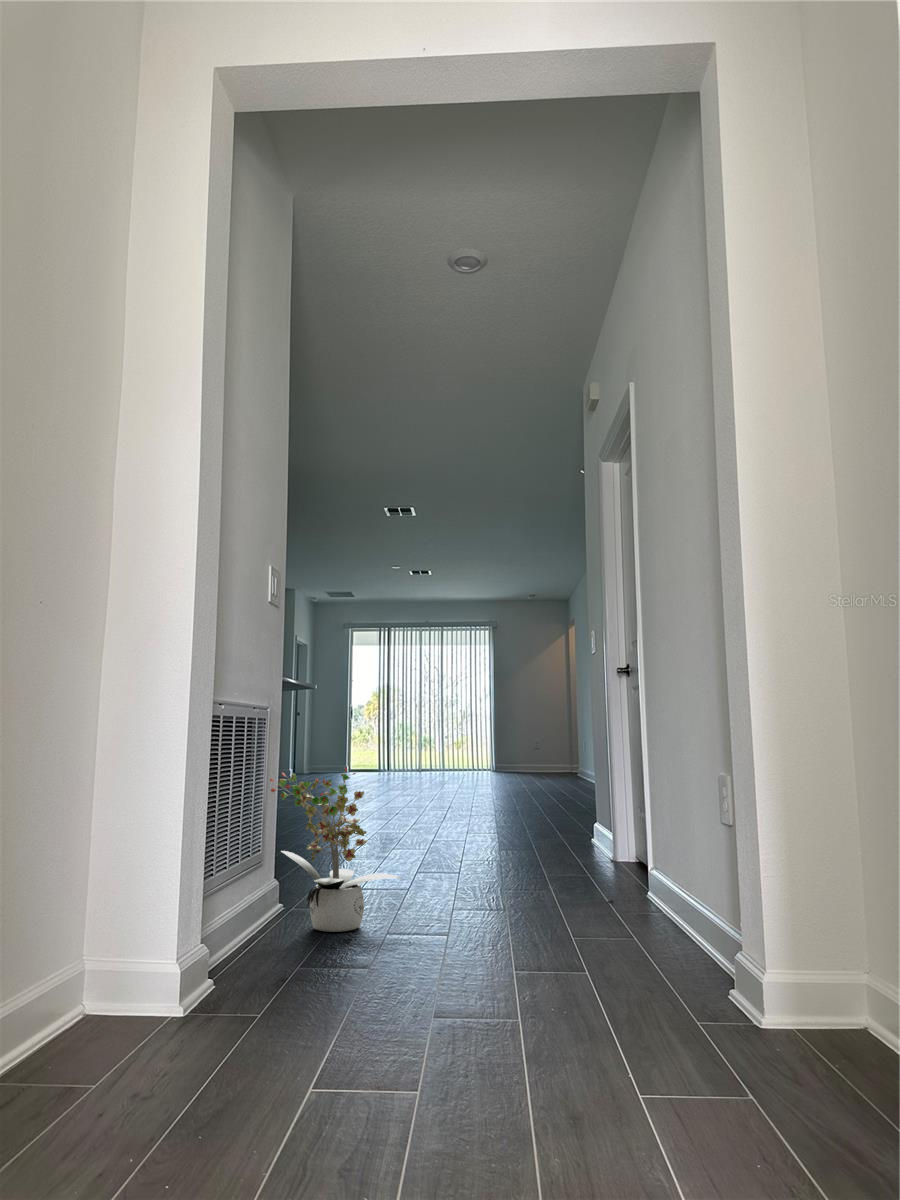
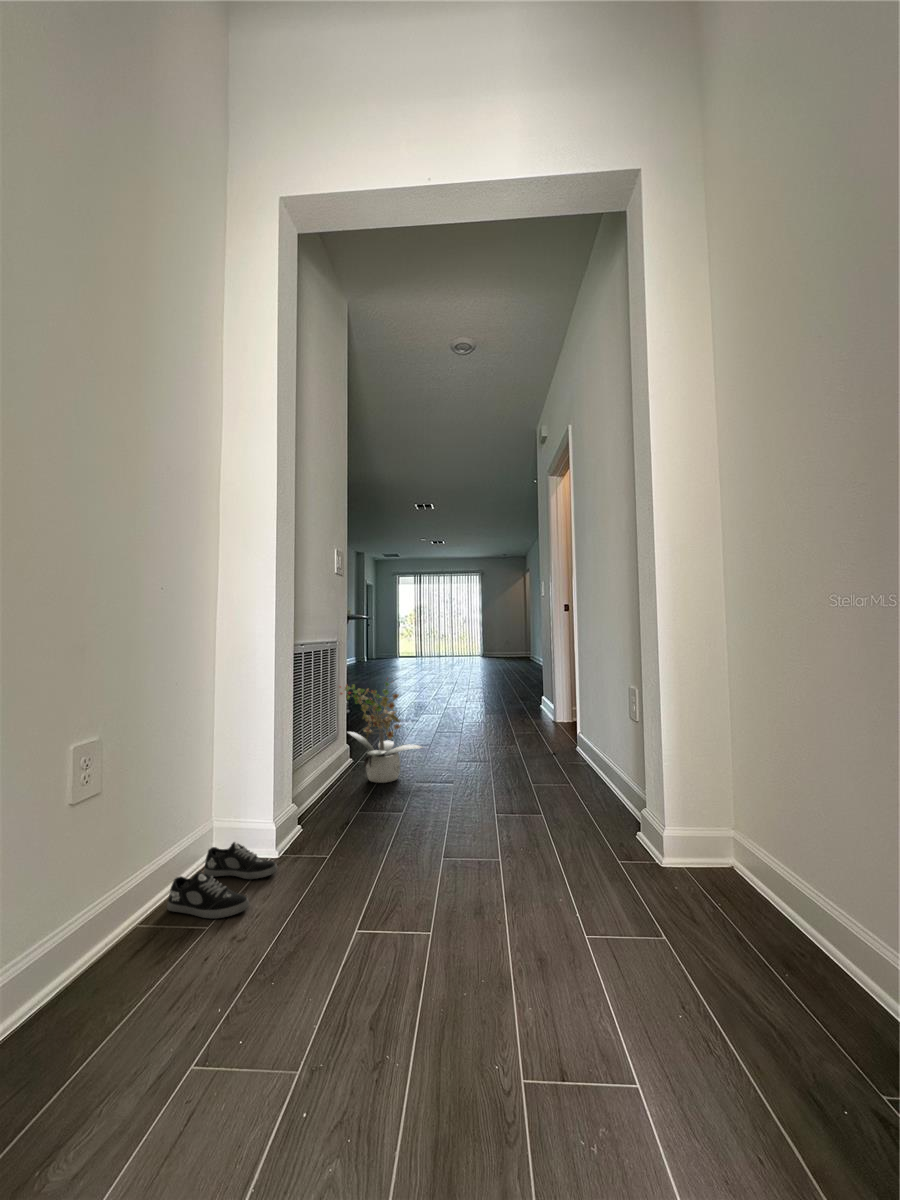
shoe: none [27,985,185,1081] -> present [167,842,277,919]

